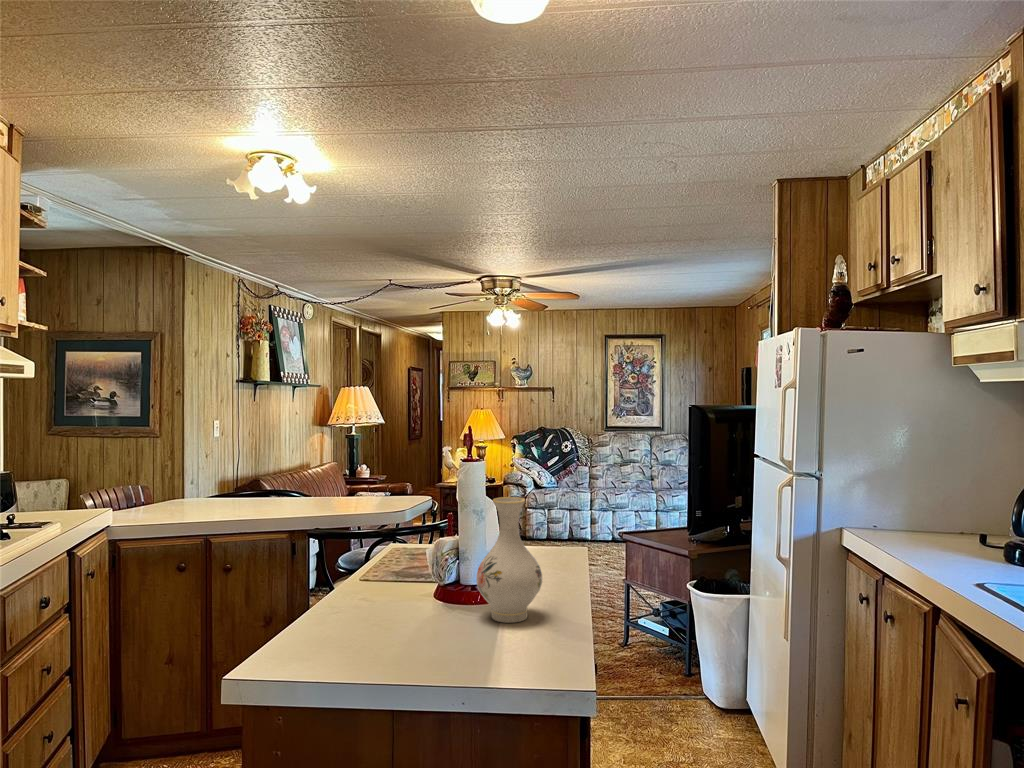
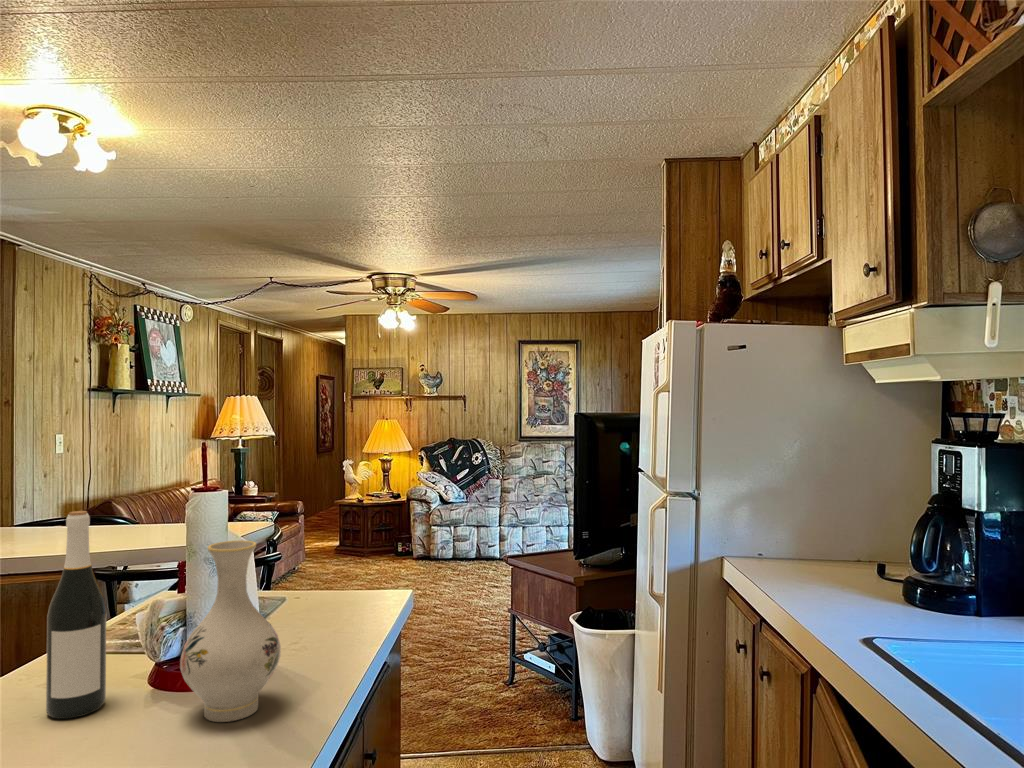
wine bottle: none [381,475,417,618] -> present [46,511,106,719]

